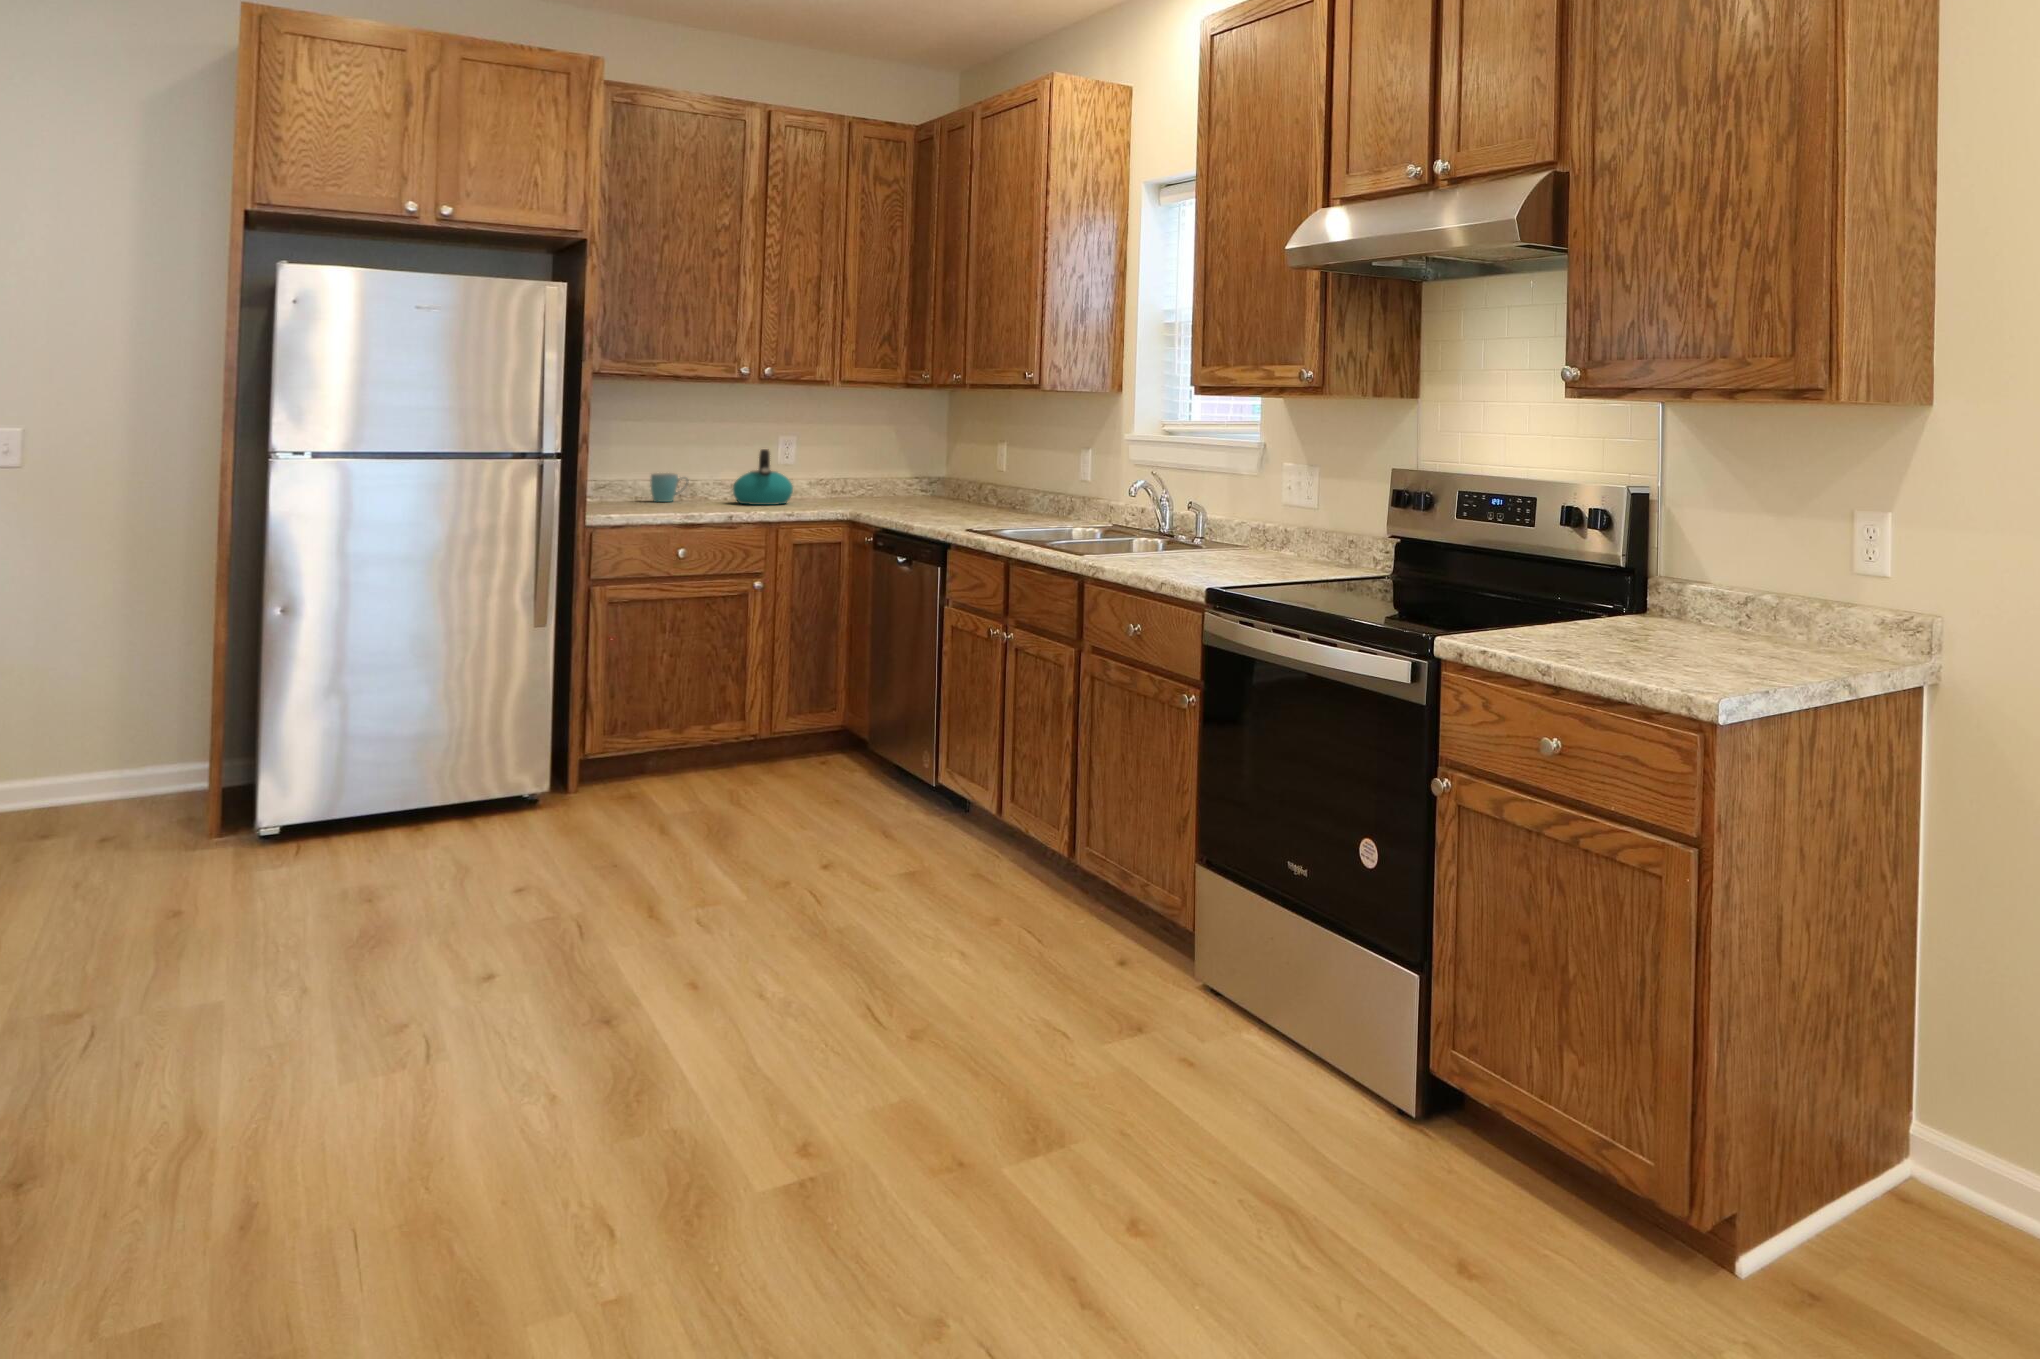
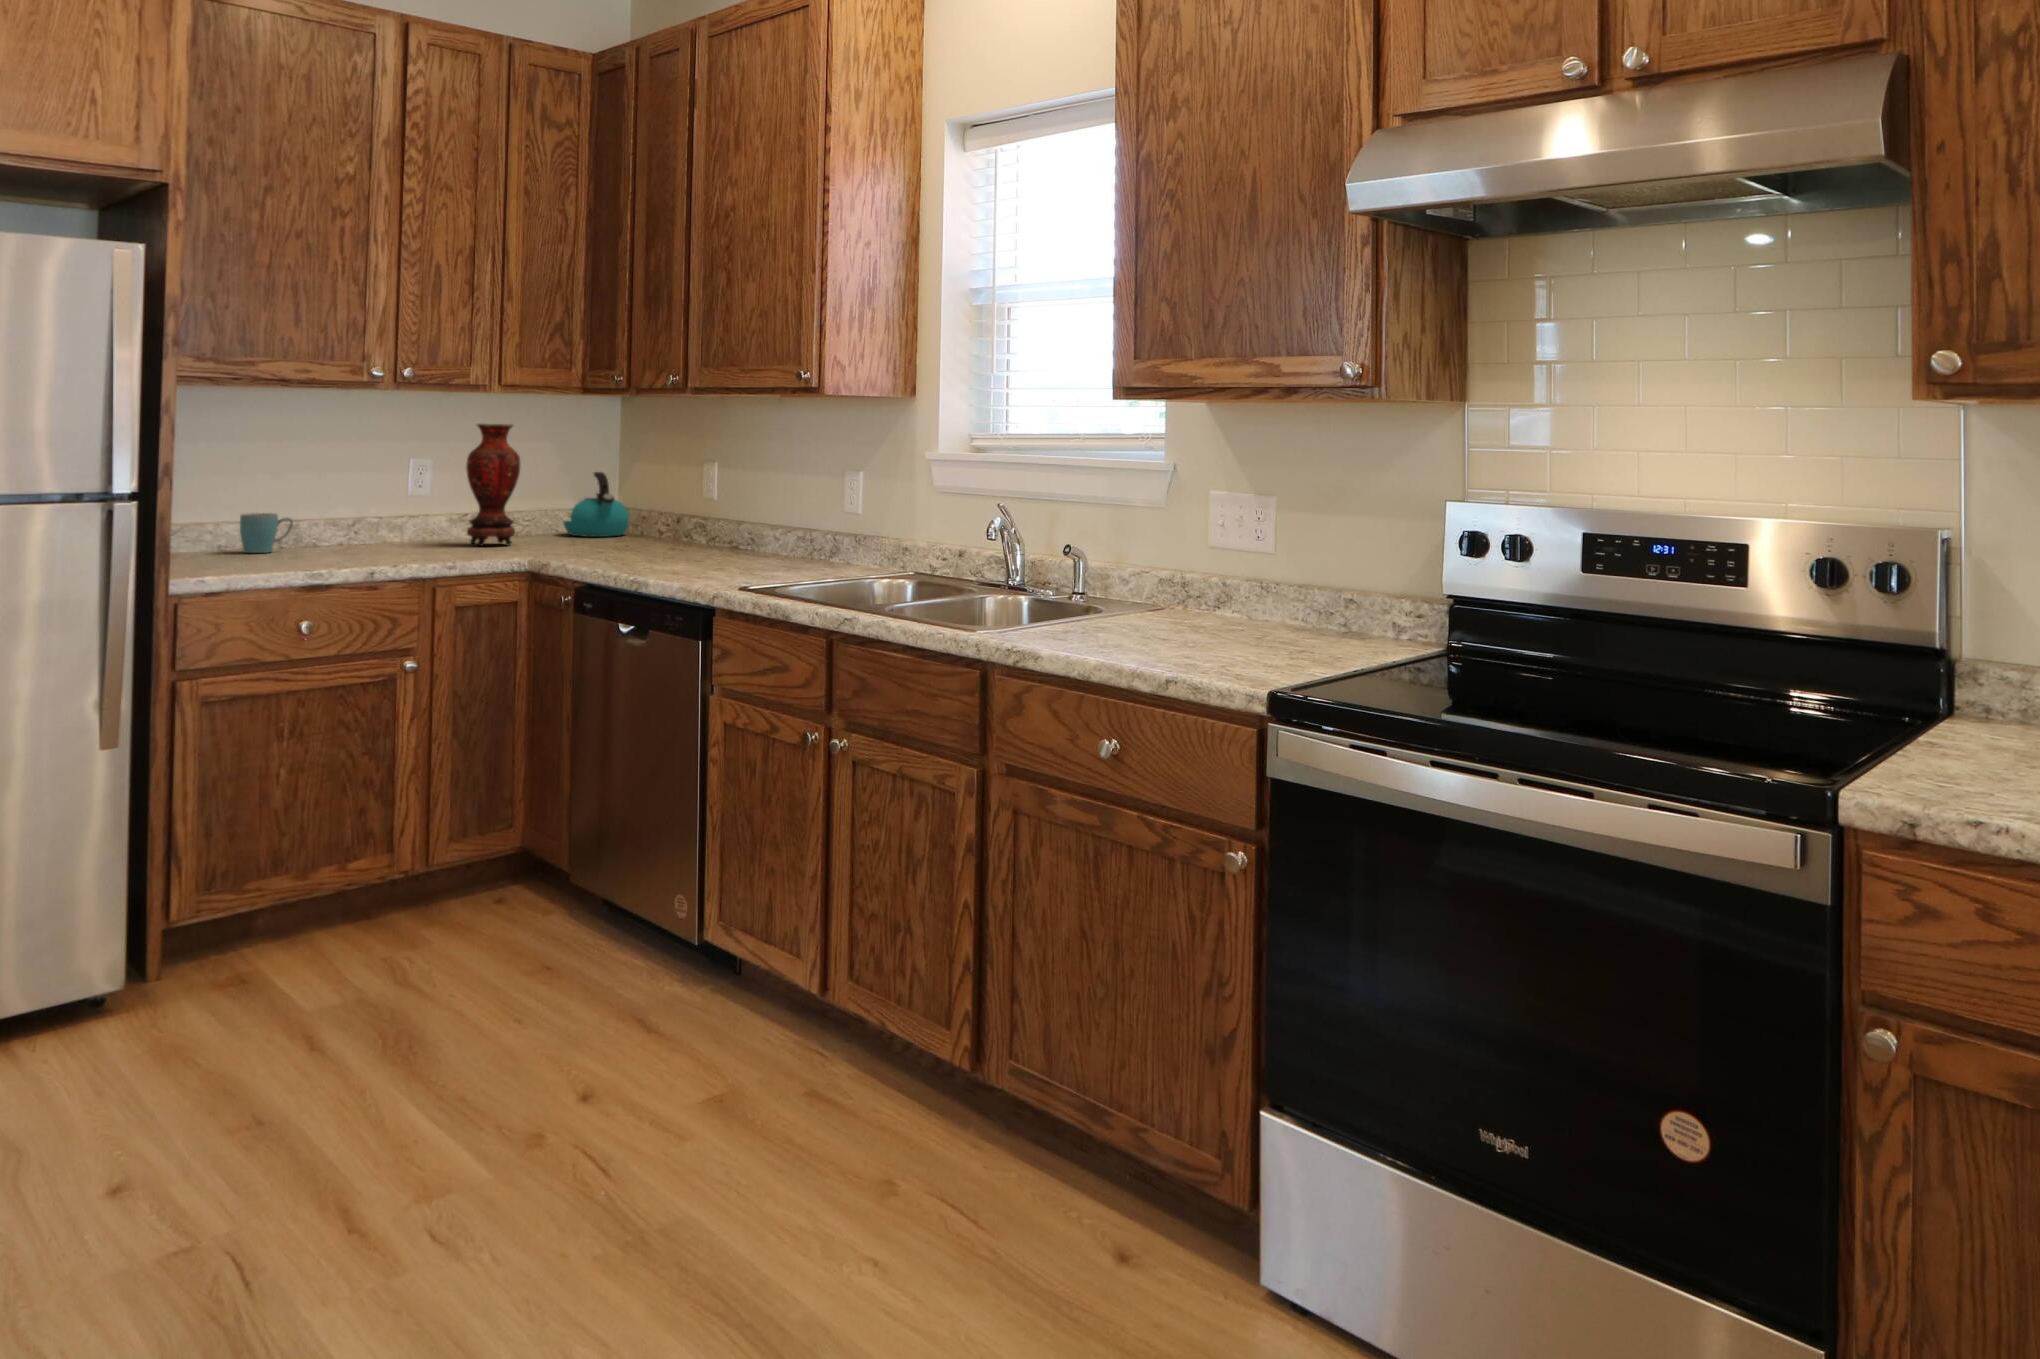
vase: none [818,410,858,502] -> present [466,424,520,546]
kettle: present [733,449,793,505] -> present [563,472,629,537]

